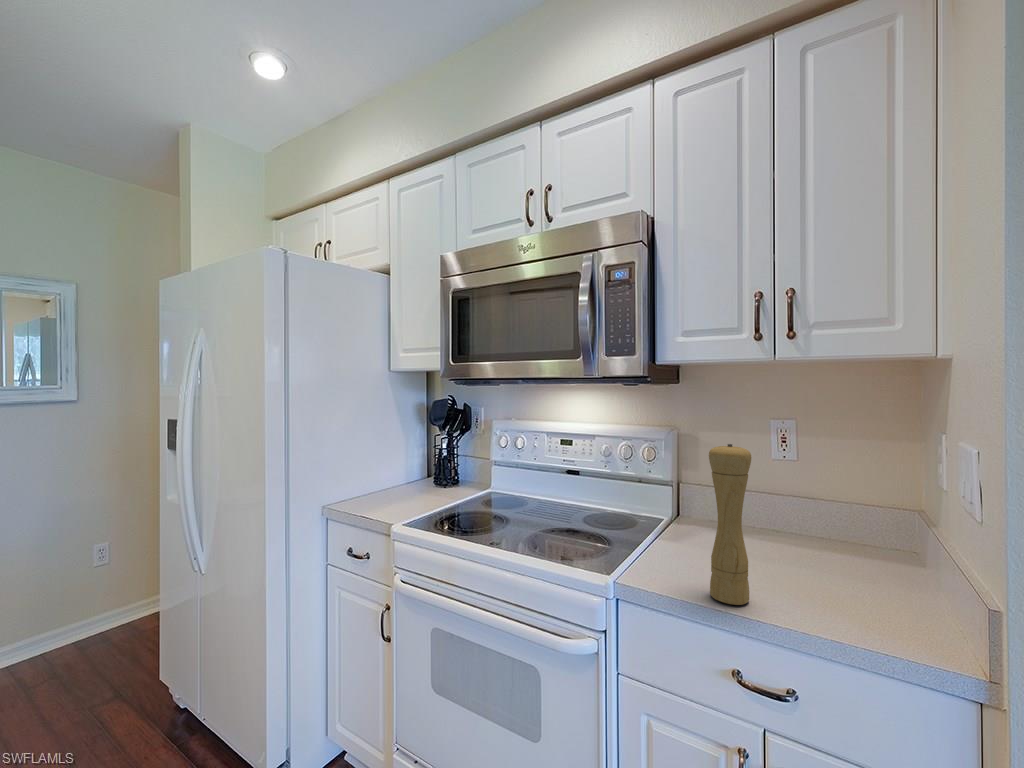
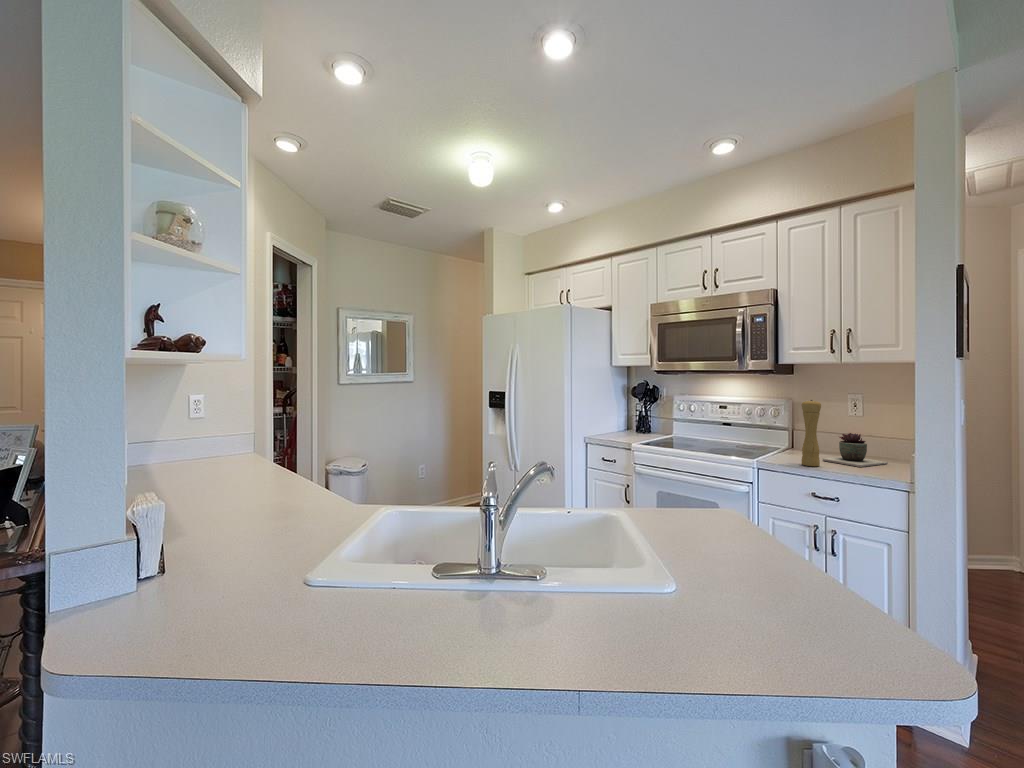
succulent plant: none [745,509,869,598] -> present [822,433,888,467]

